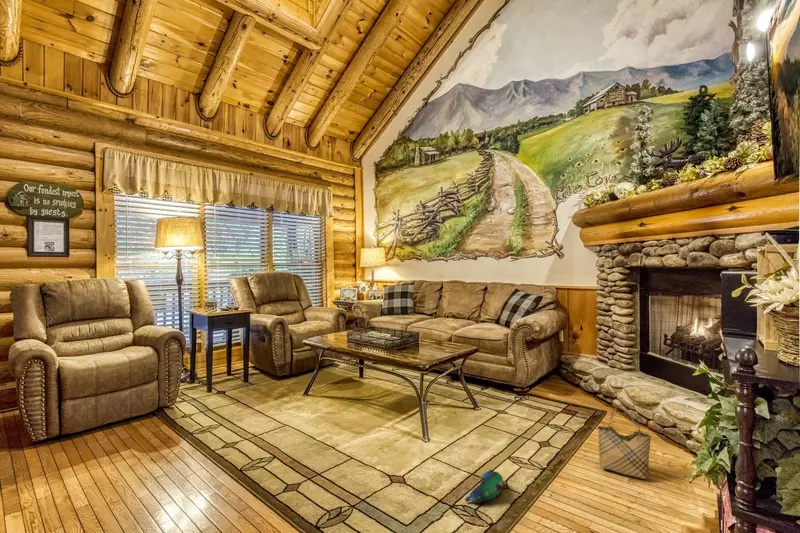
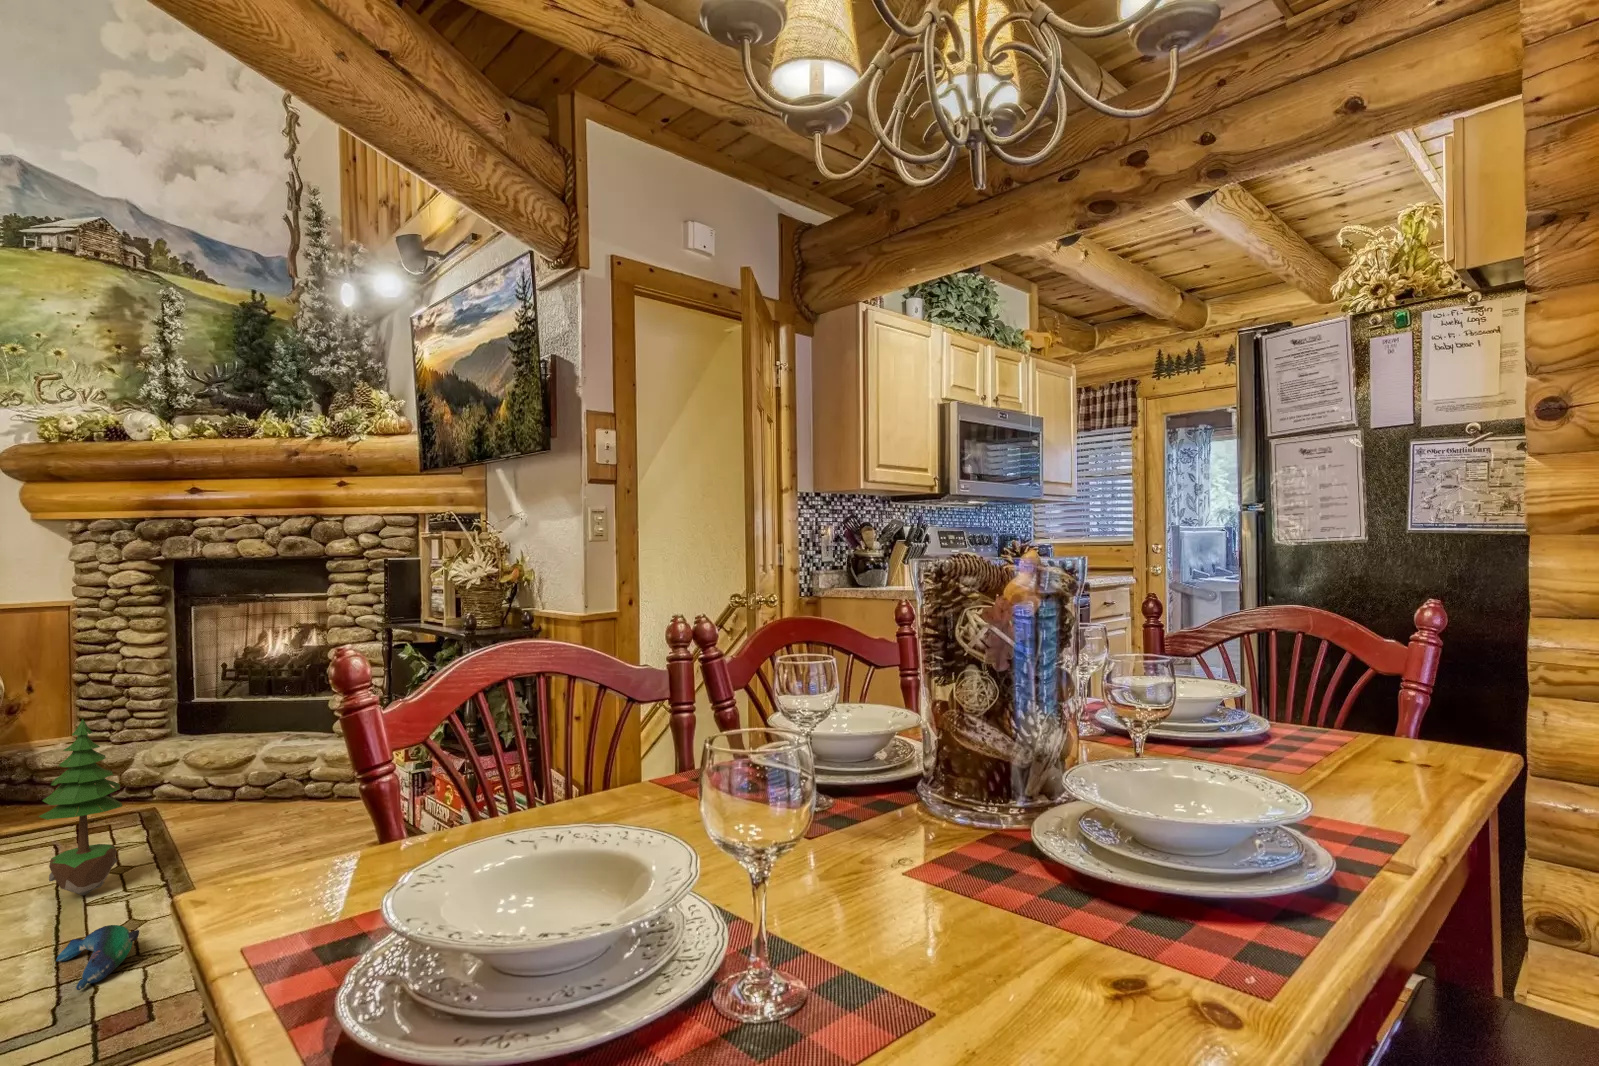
potted tree: none [513,351,550,446] -> present [38,719,122,896]
woven basket: present [598,405,651,479] -> none [220,759,297,860]

